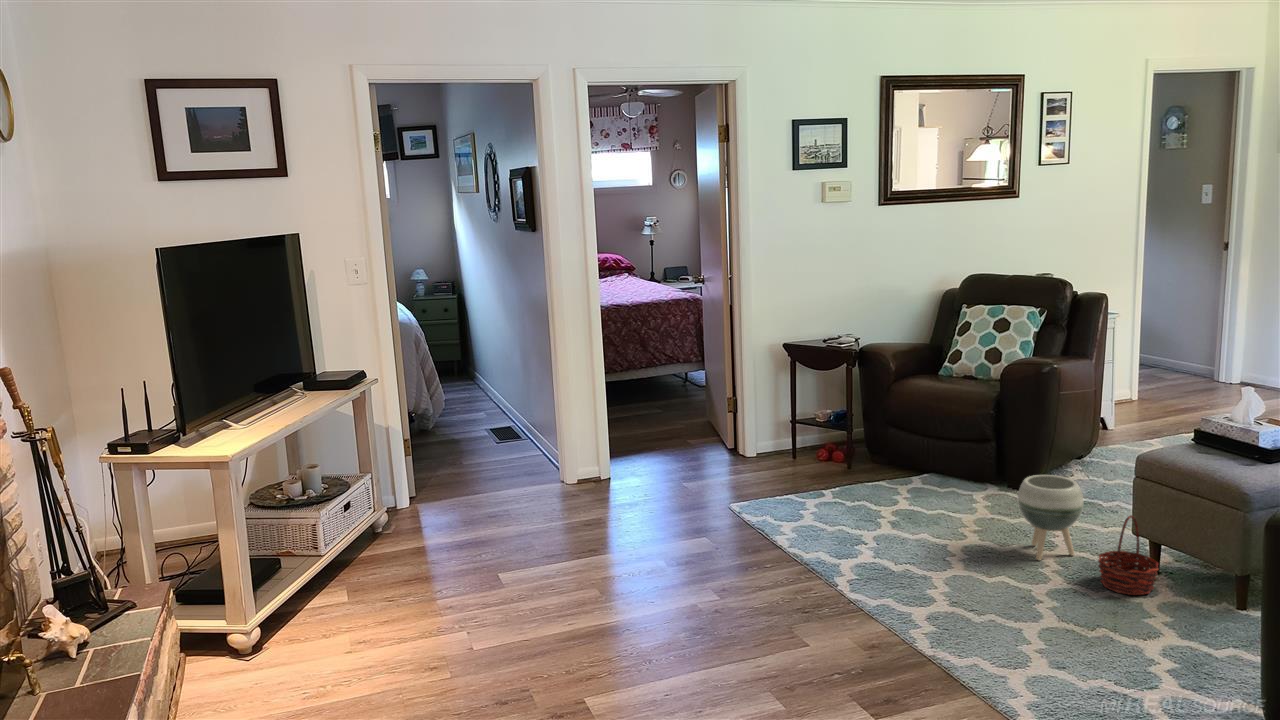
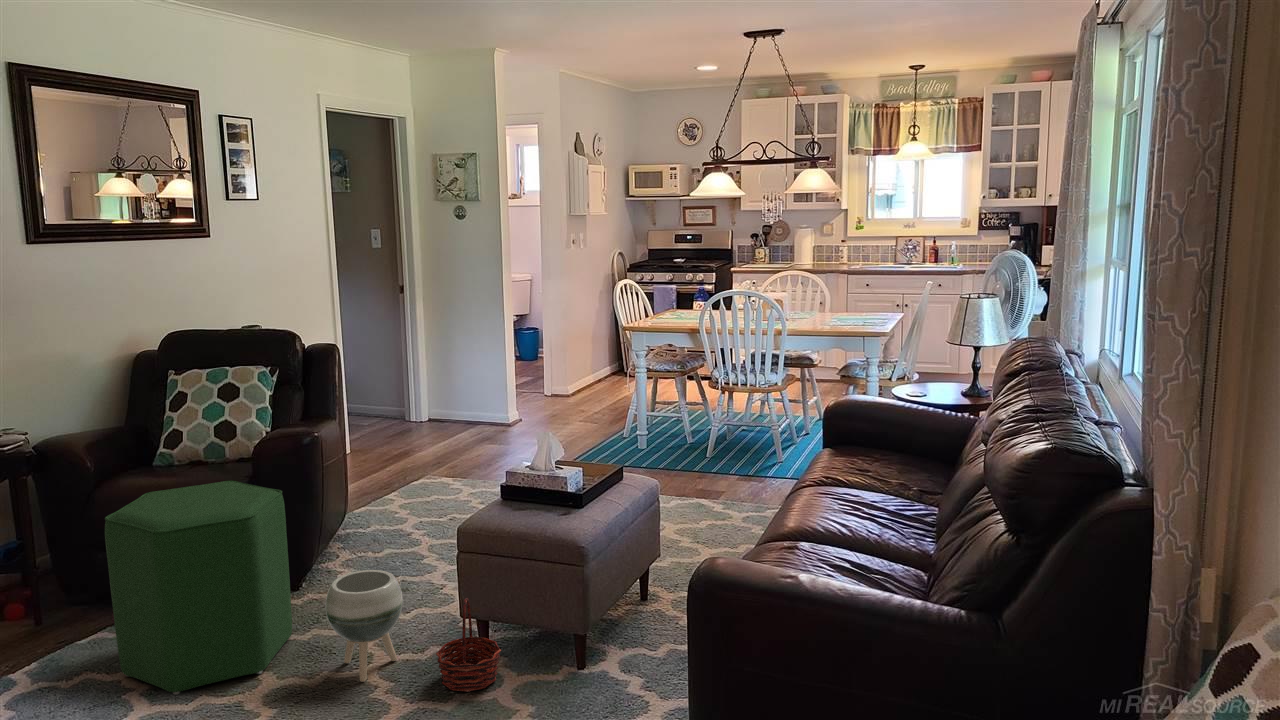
ottoman: none [882,387,1008,533] -> present [105,481,292,695]

